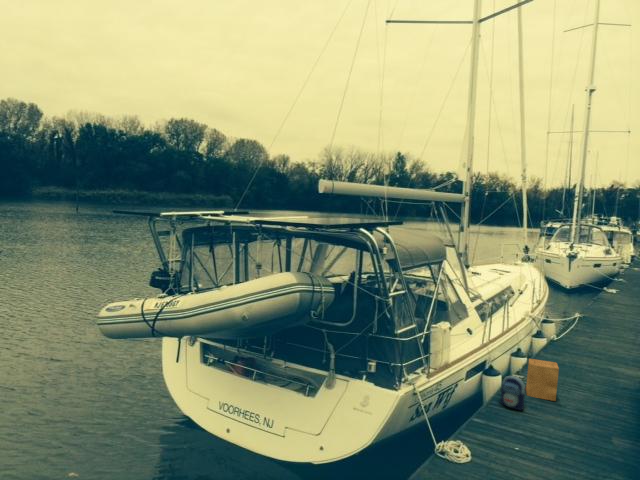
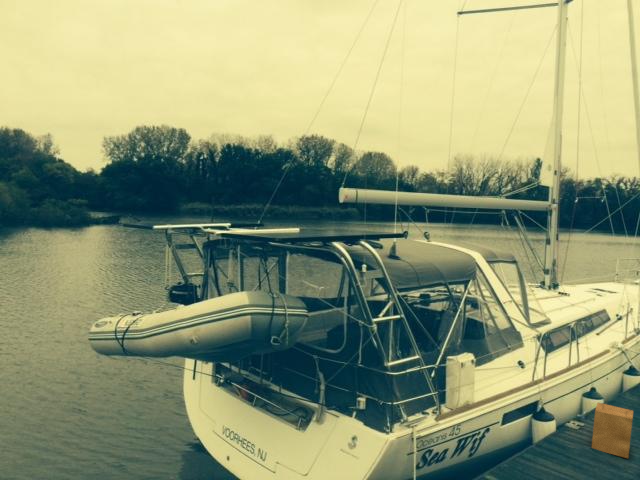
backpack: present [500,376,526,410] -> none [551,423,583,467]

